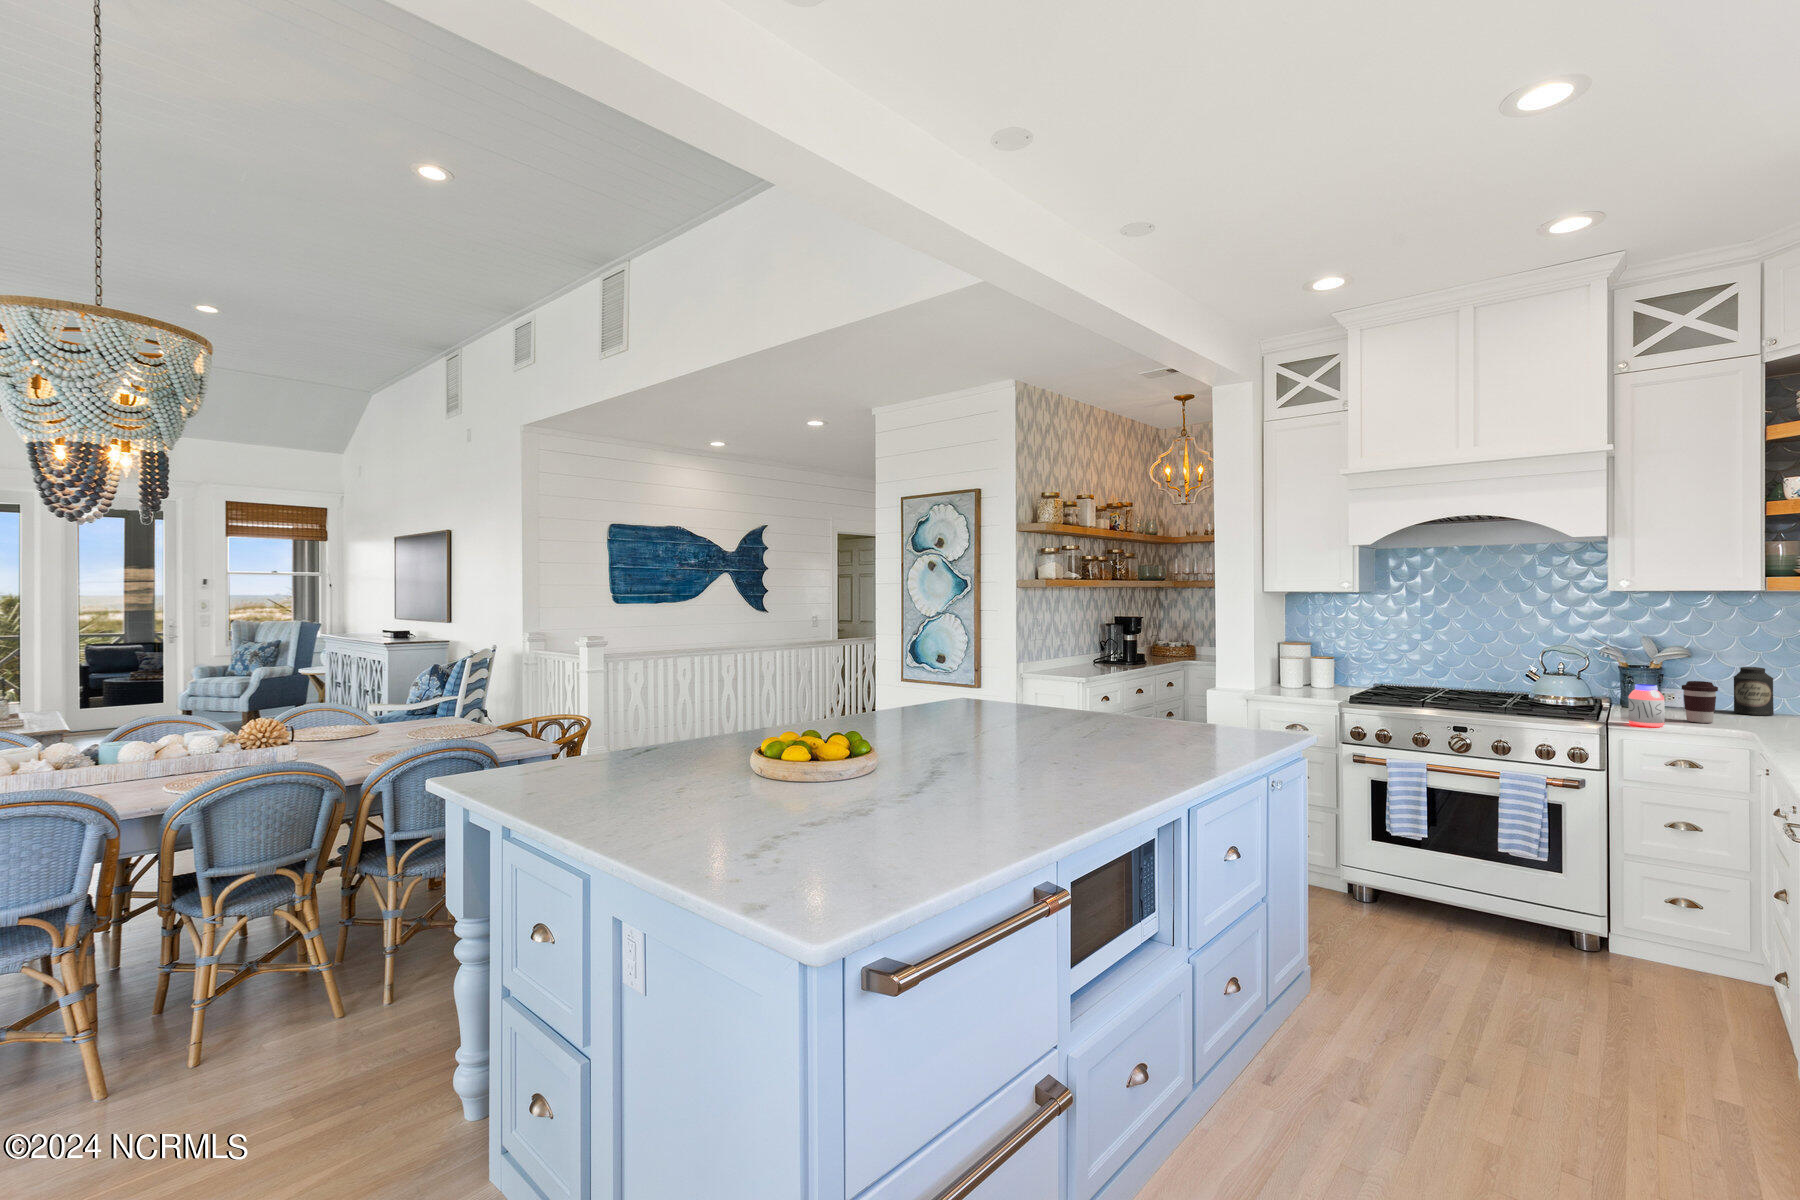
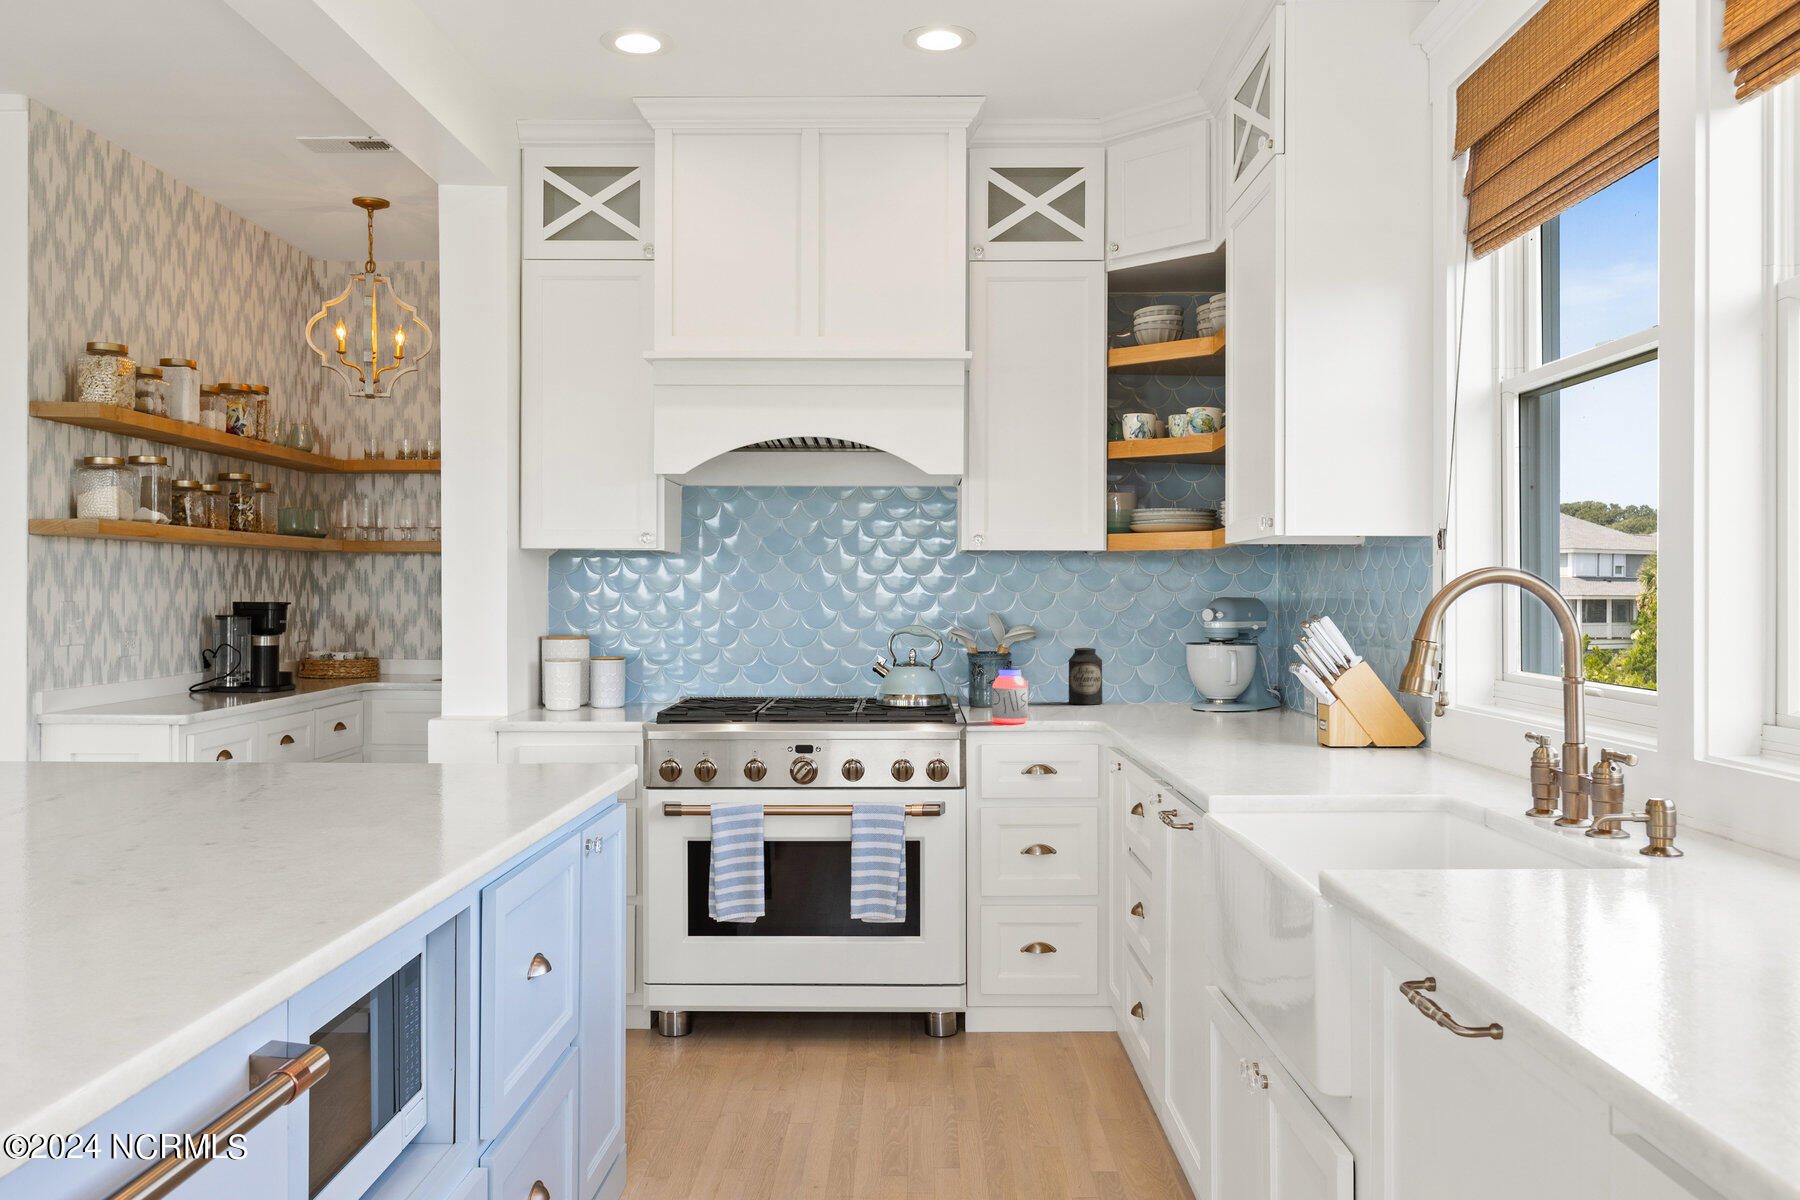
coffee cup: present [1682,681,1718,723] -> none [1036,664,1069,715]

